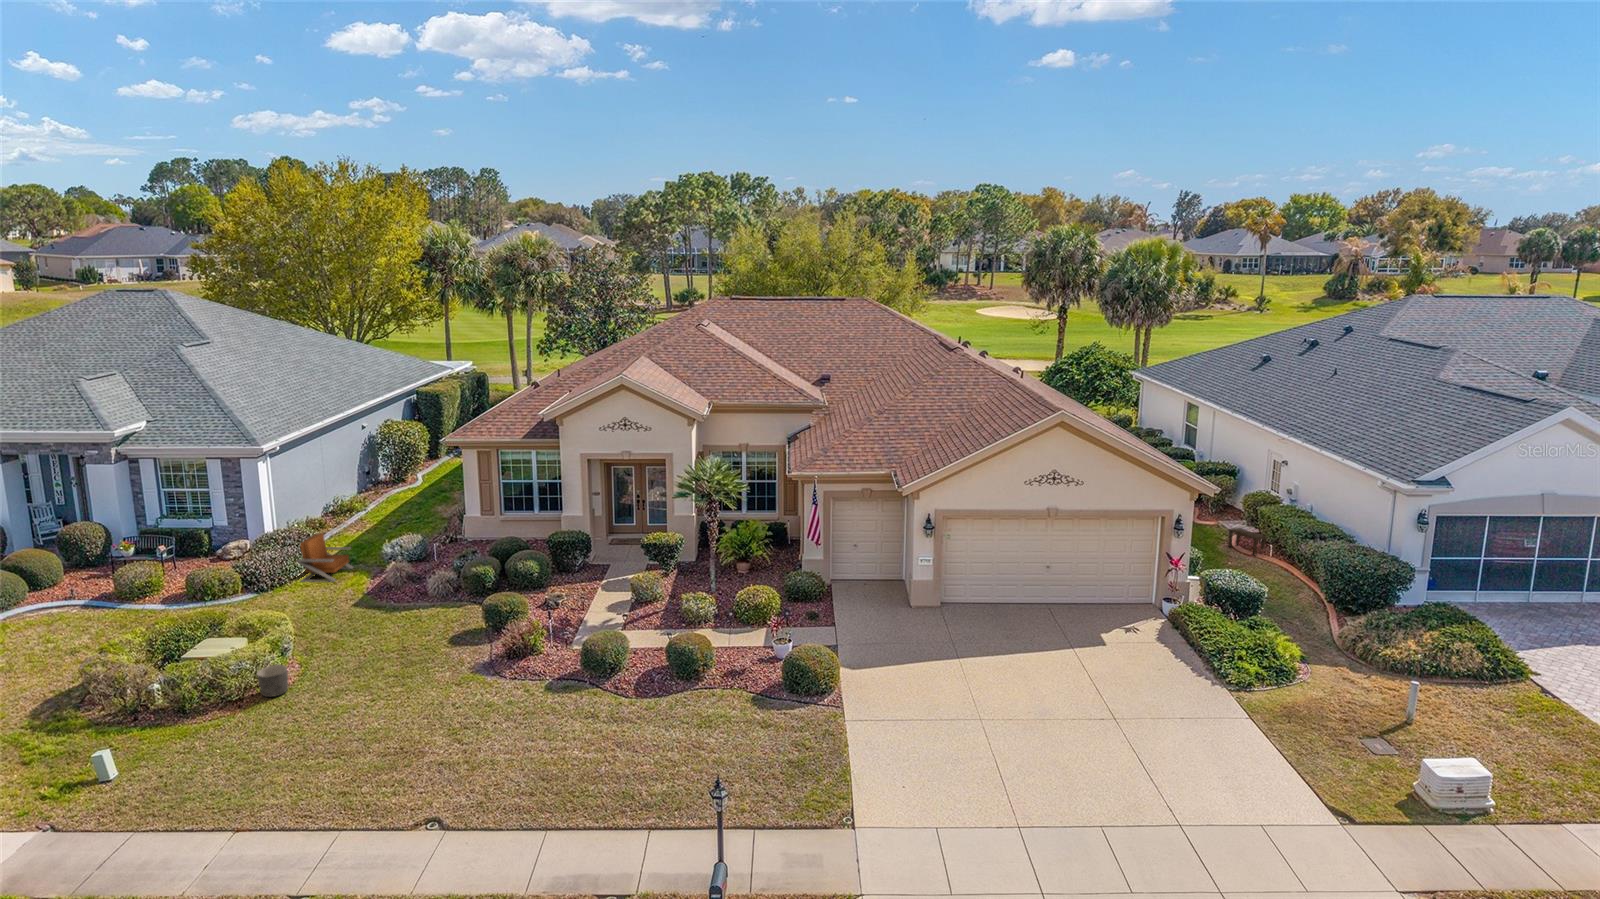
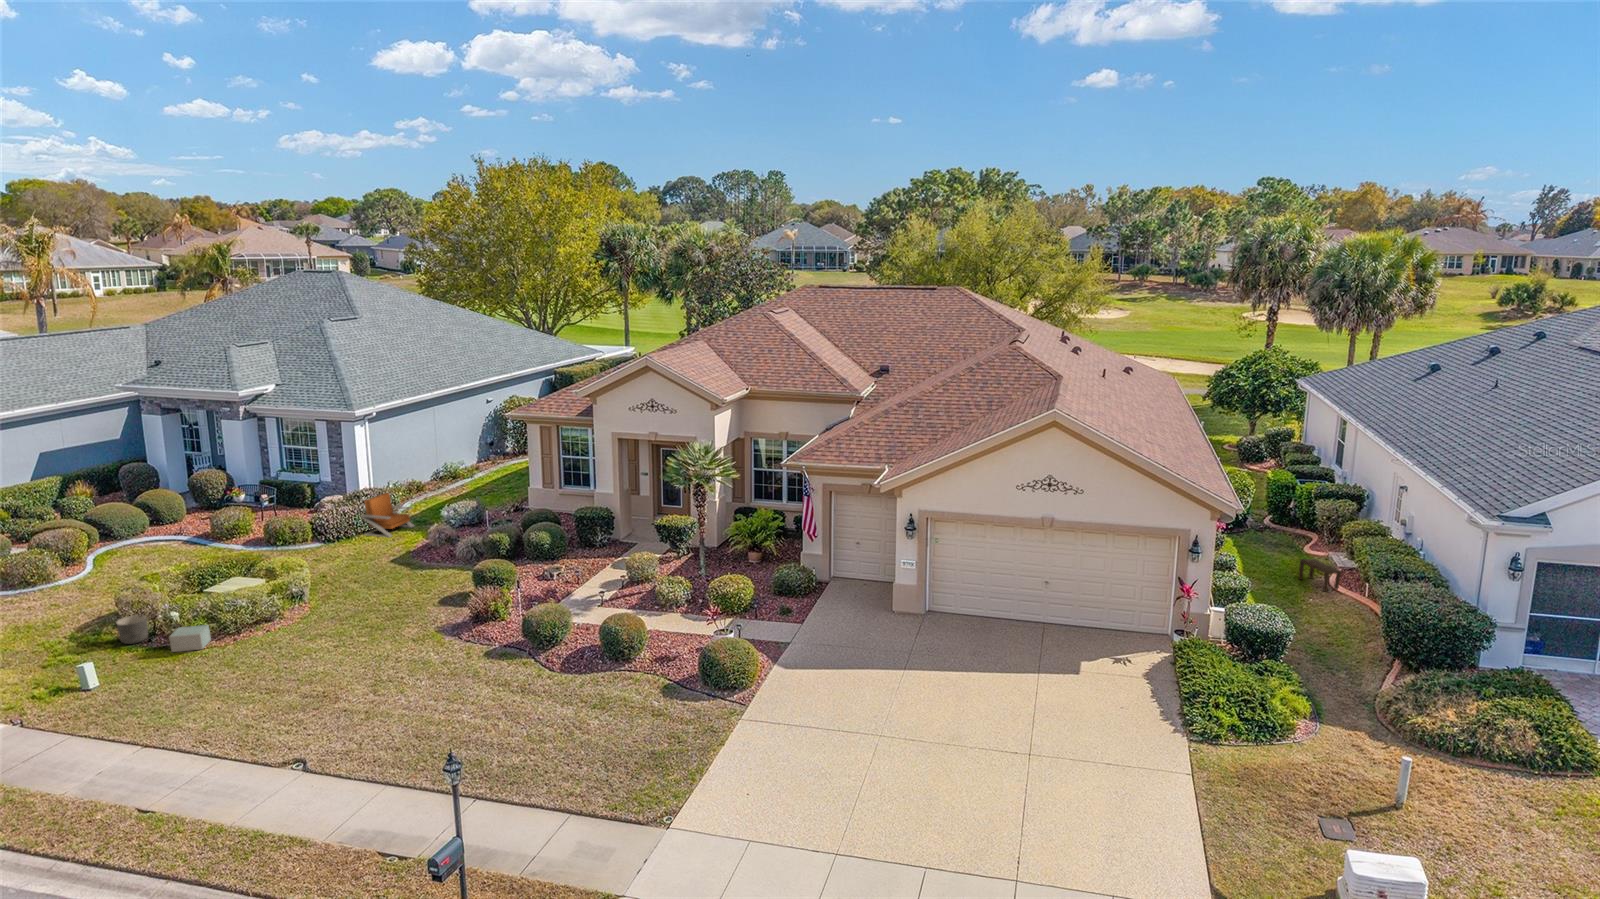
planter: present [257,665,289,697] -> present [116,615,148,644]
storage box: none [173,695,213,730] -> present [169,625,211,652]

